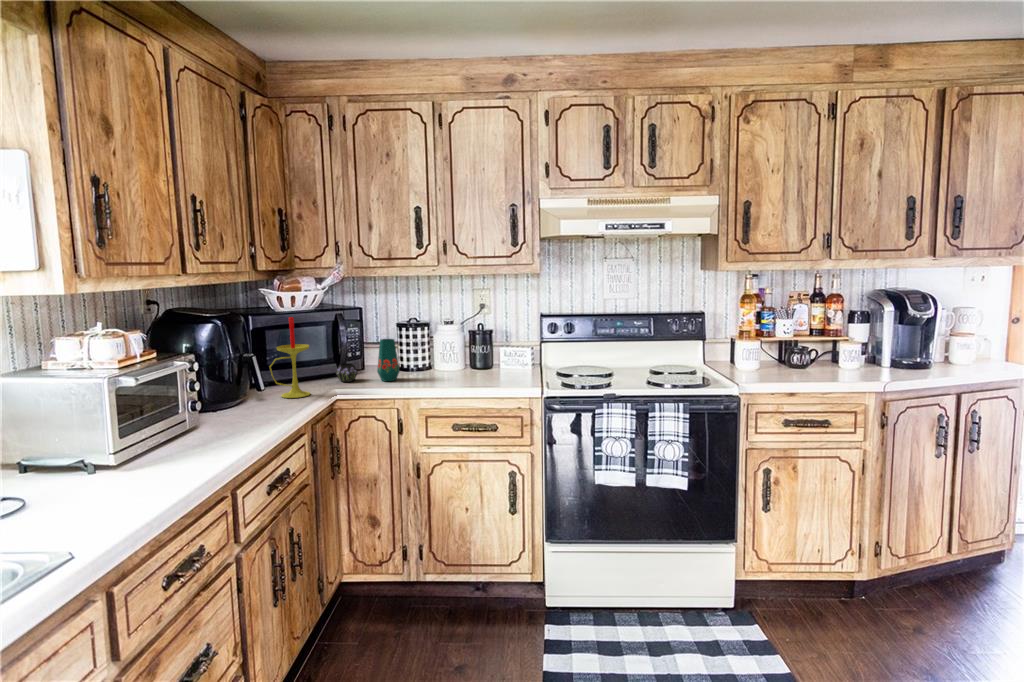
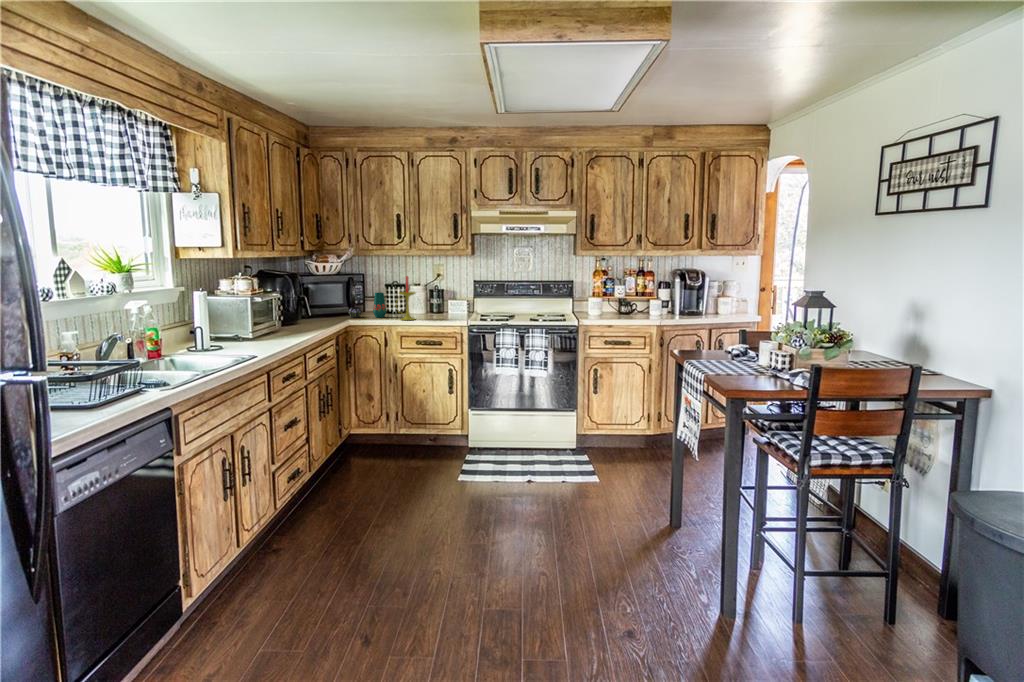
candle: present [270,317,310,398] -> present [397,276,416,320]

